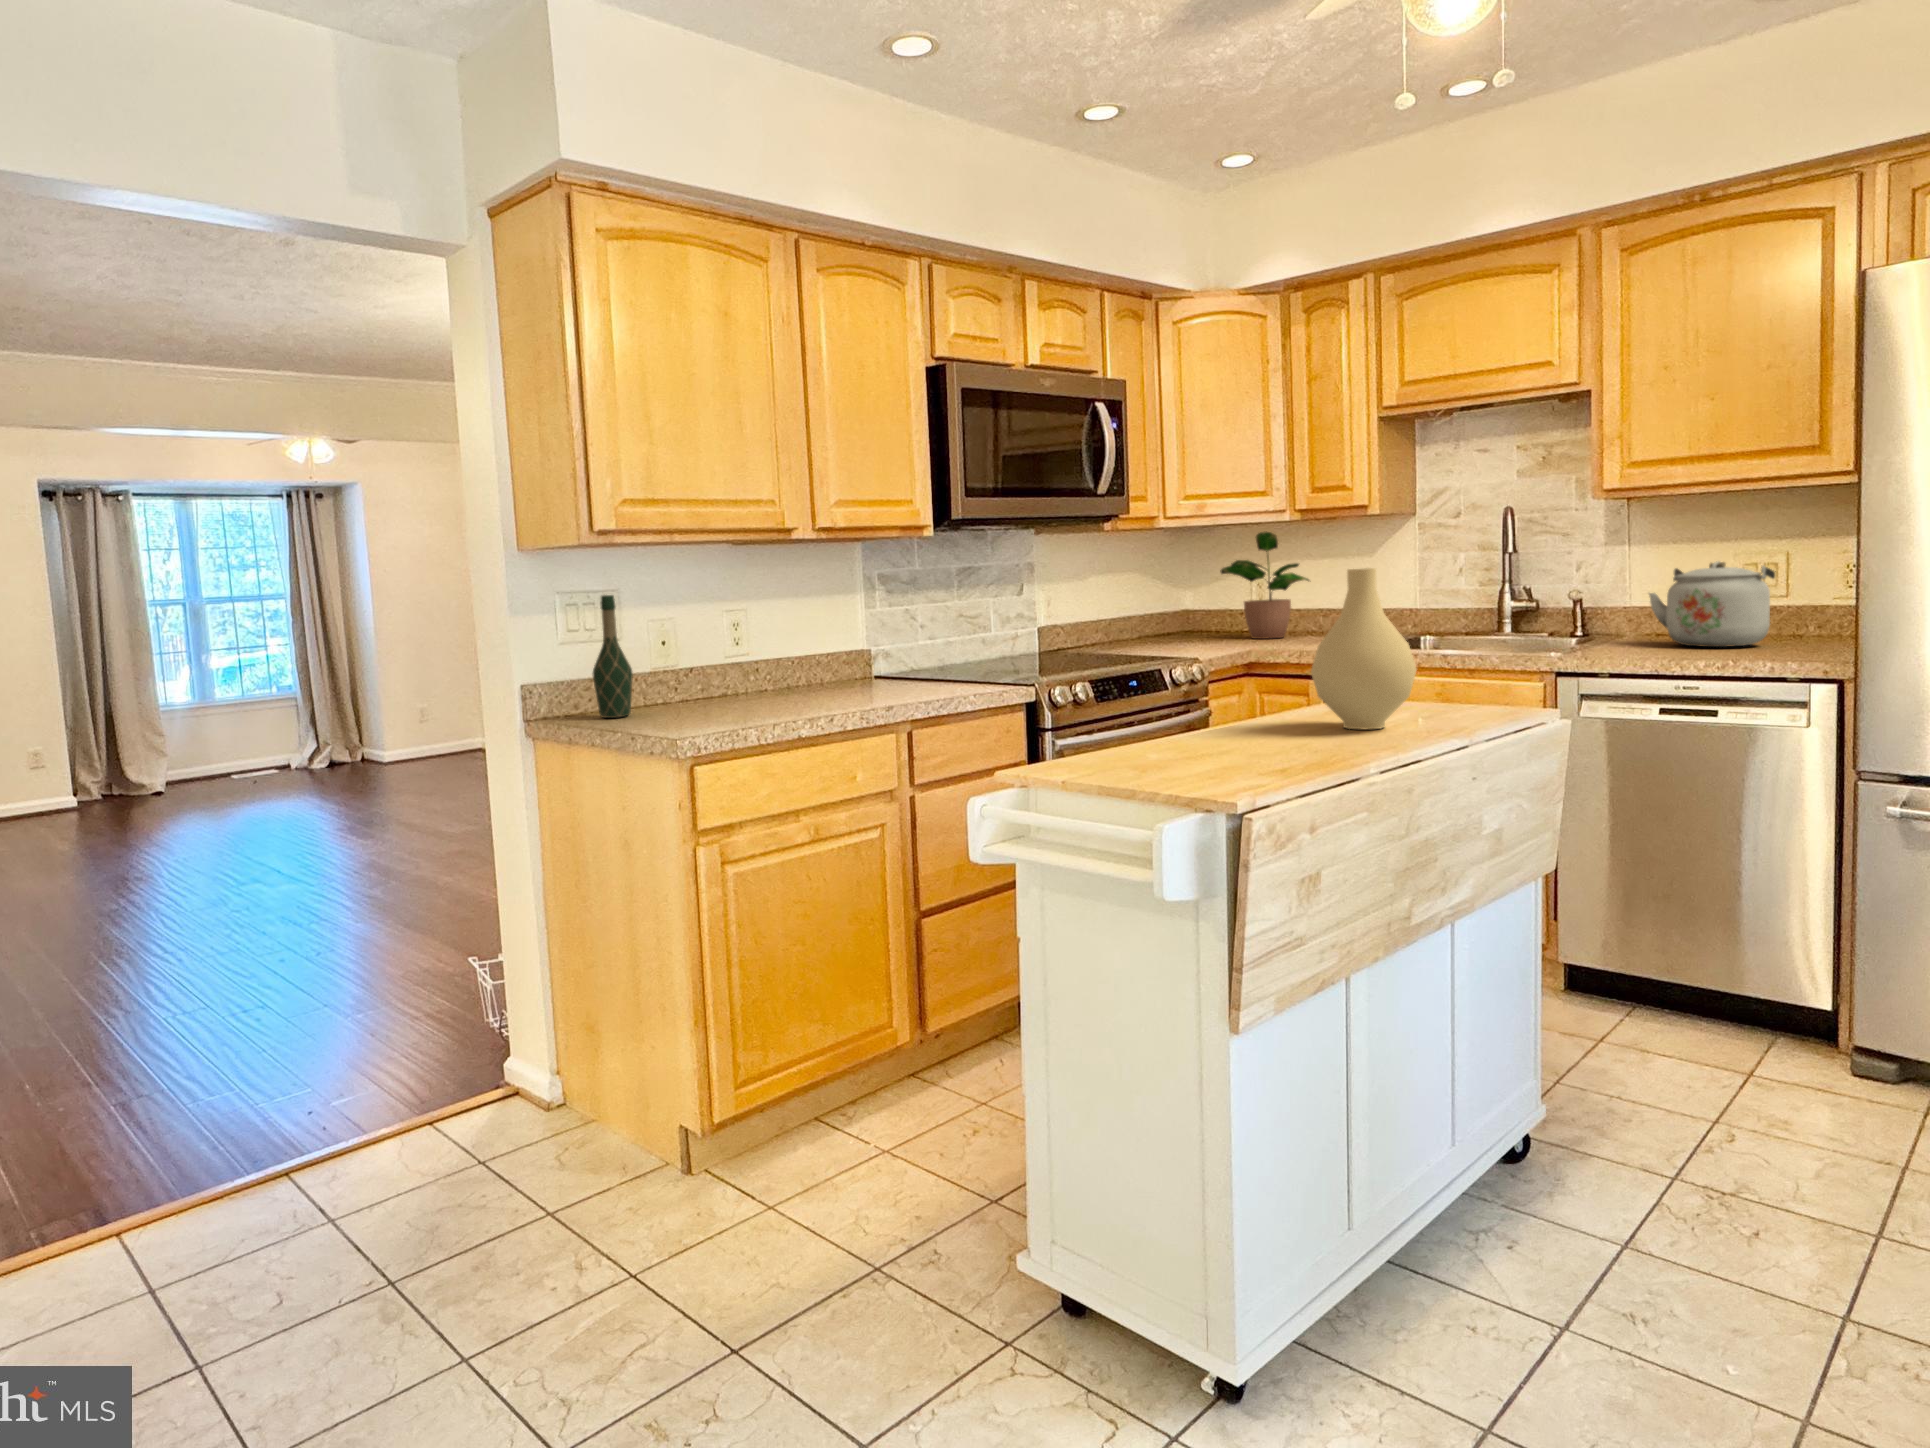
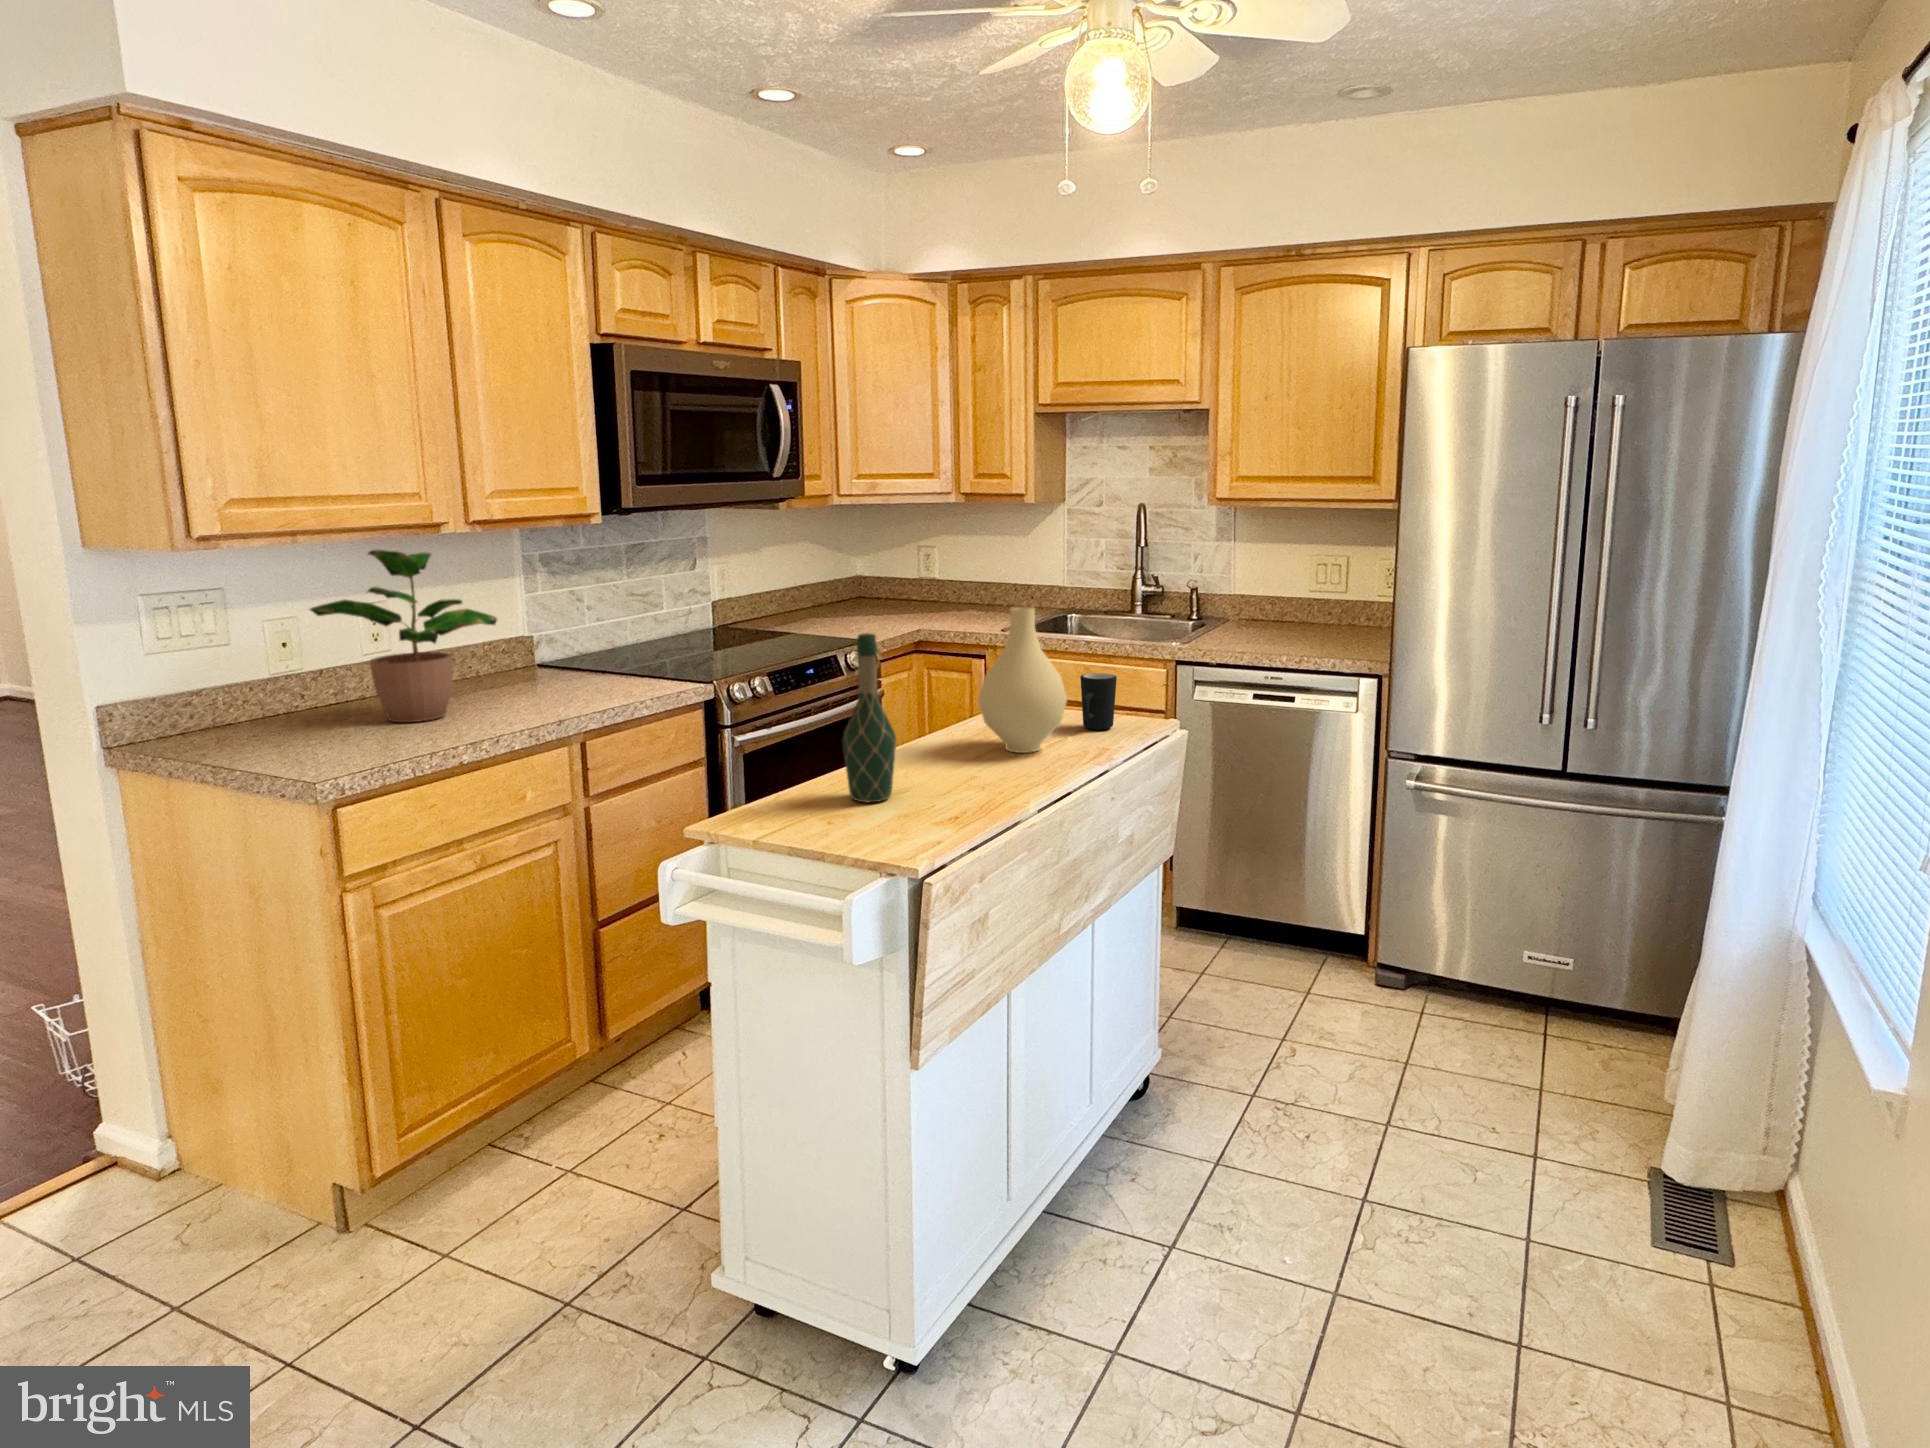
potted plant: present [1220,532,1309,639] -> present [310,550,497,722]
kettle: present [1649,561,1775,647] -> none [1244,561,1337,632]
wine bottle: present [593,595,633,718] -> present [842,634,896,802]
mug: none [1434,652,1479,714] -> present [1081,673,1117,729]

